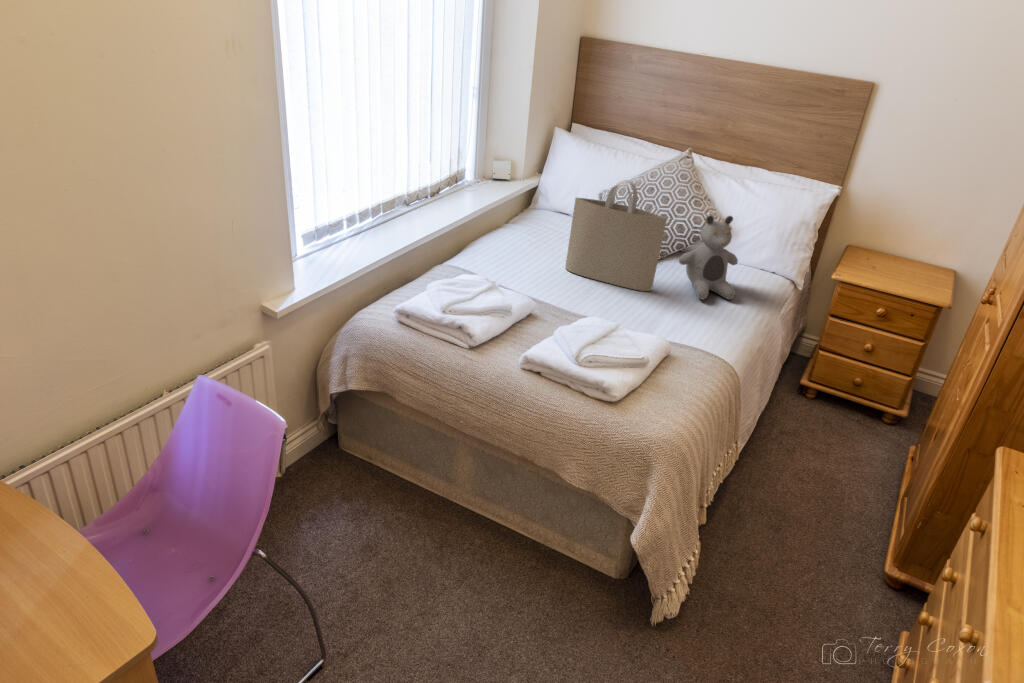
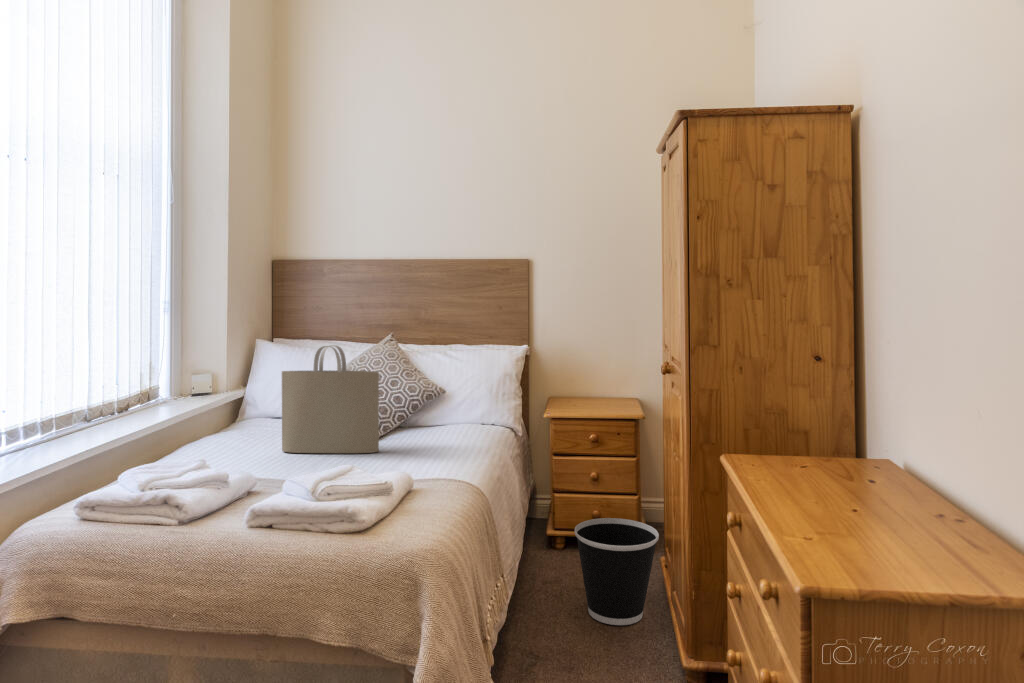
teddy bear: present [679,215,738,299] -> none [400,367,462,448]
wastebasket: none [813,403,911,506] -> present [574,518,659,625]

